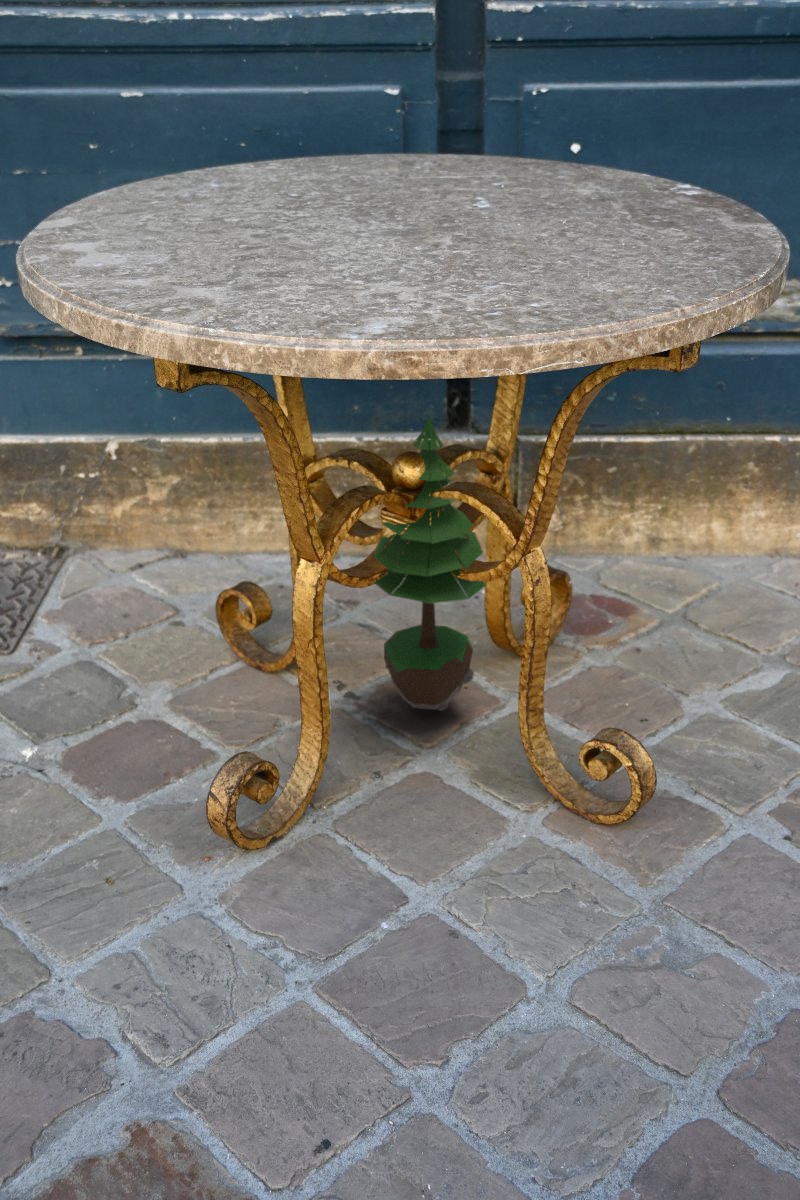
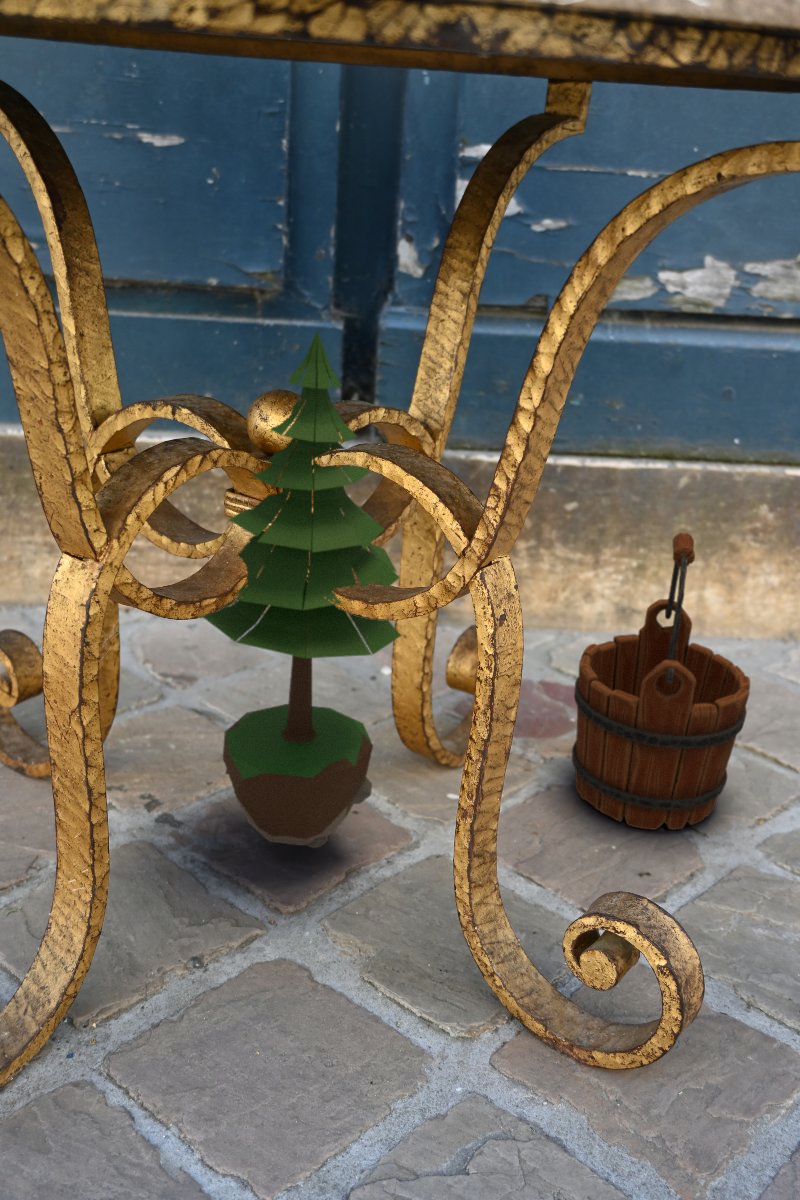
wooden bucket: none [602,507,713,694] -> present [572,533,750,830]

